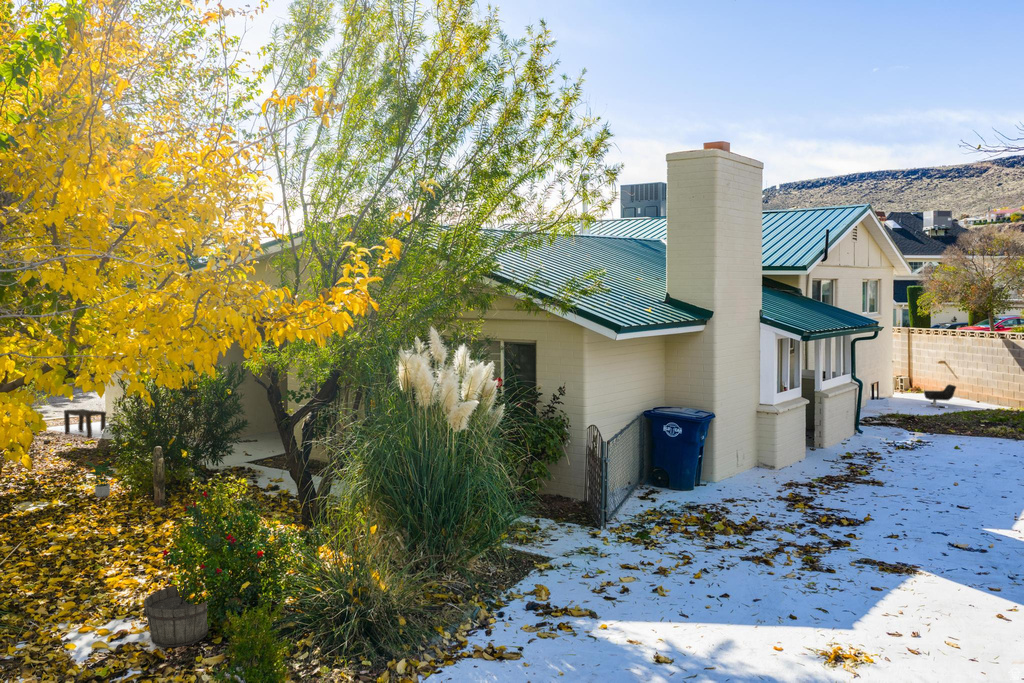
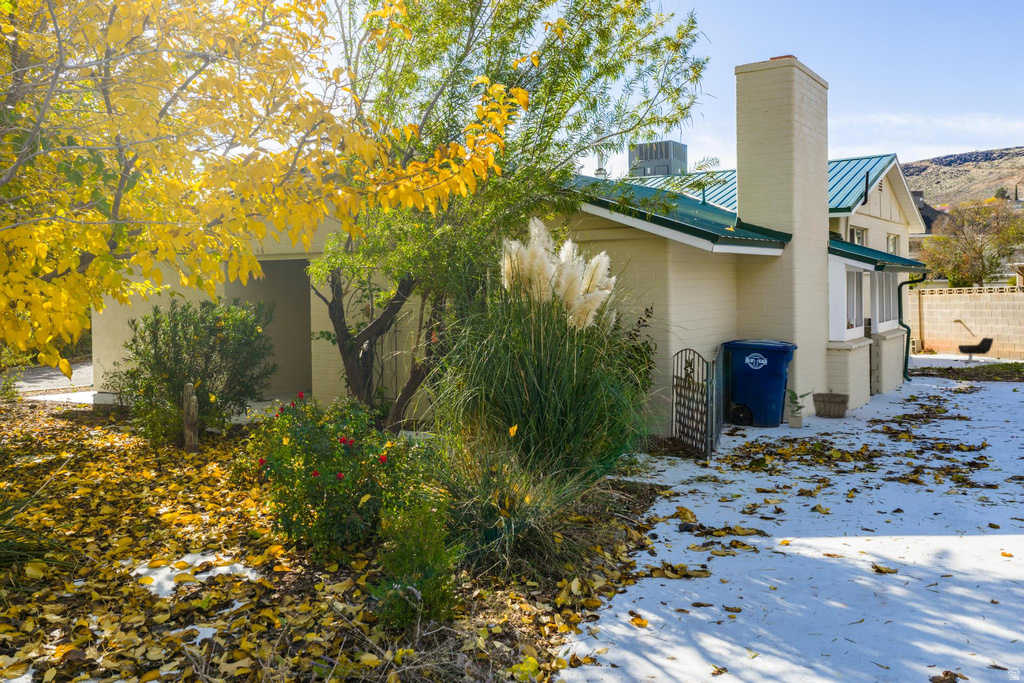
bench: present [64,409,106,437] -> none [43,373,93,403]
potted plant: present [86,458,115,497] -> present [786,388,811,428]
wooden bucket: present [143,581,208,647] -> present [813,389,849,418]

